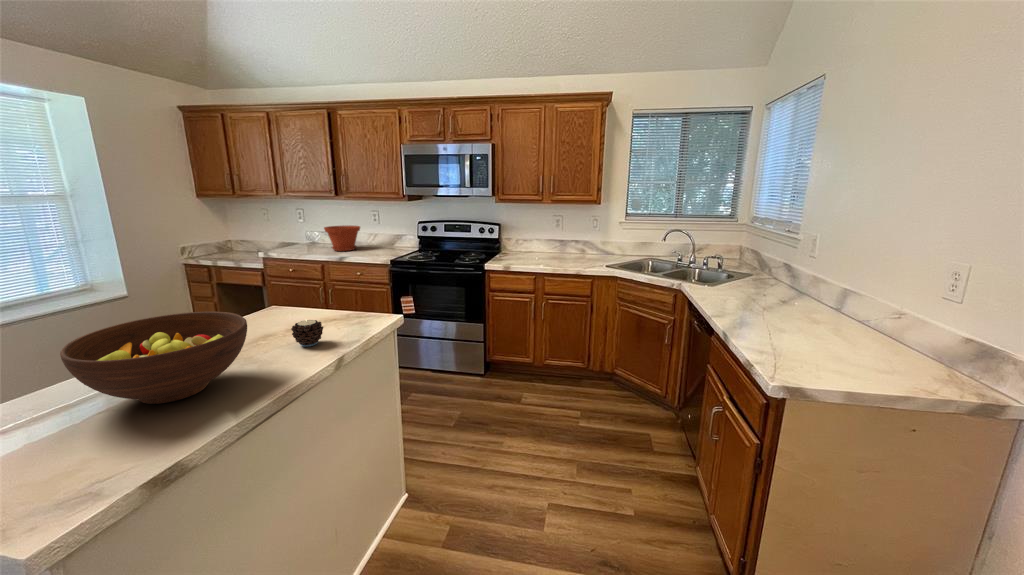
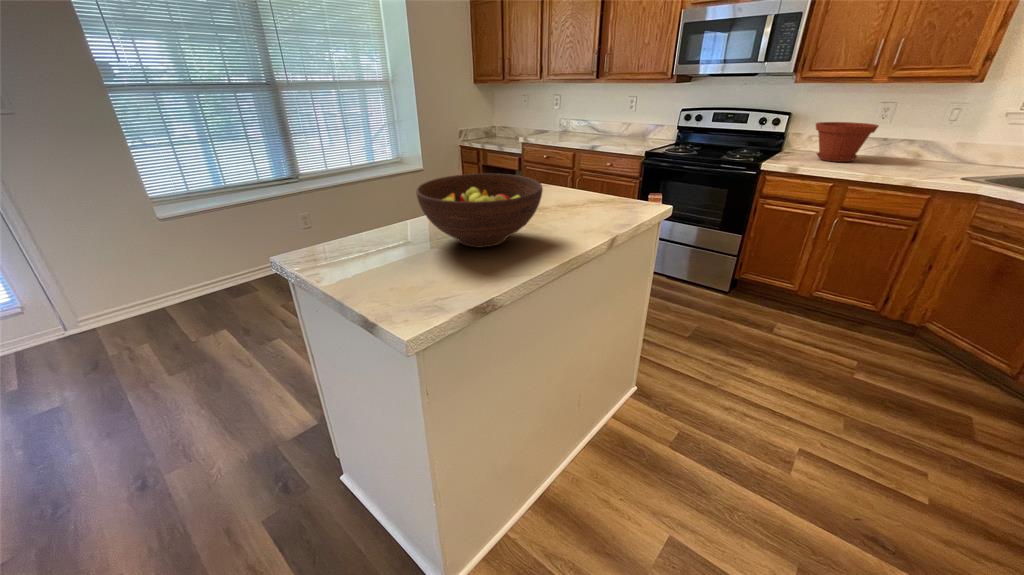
plant pot: present [324,225,360,251] -> present [816,122,879,162]
candle: present [291,320,324,347] -> none [568,193,598,222]

